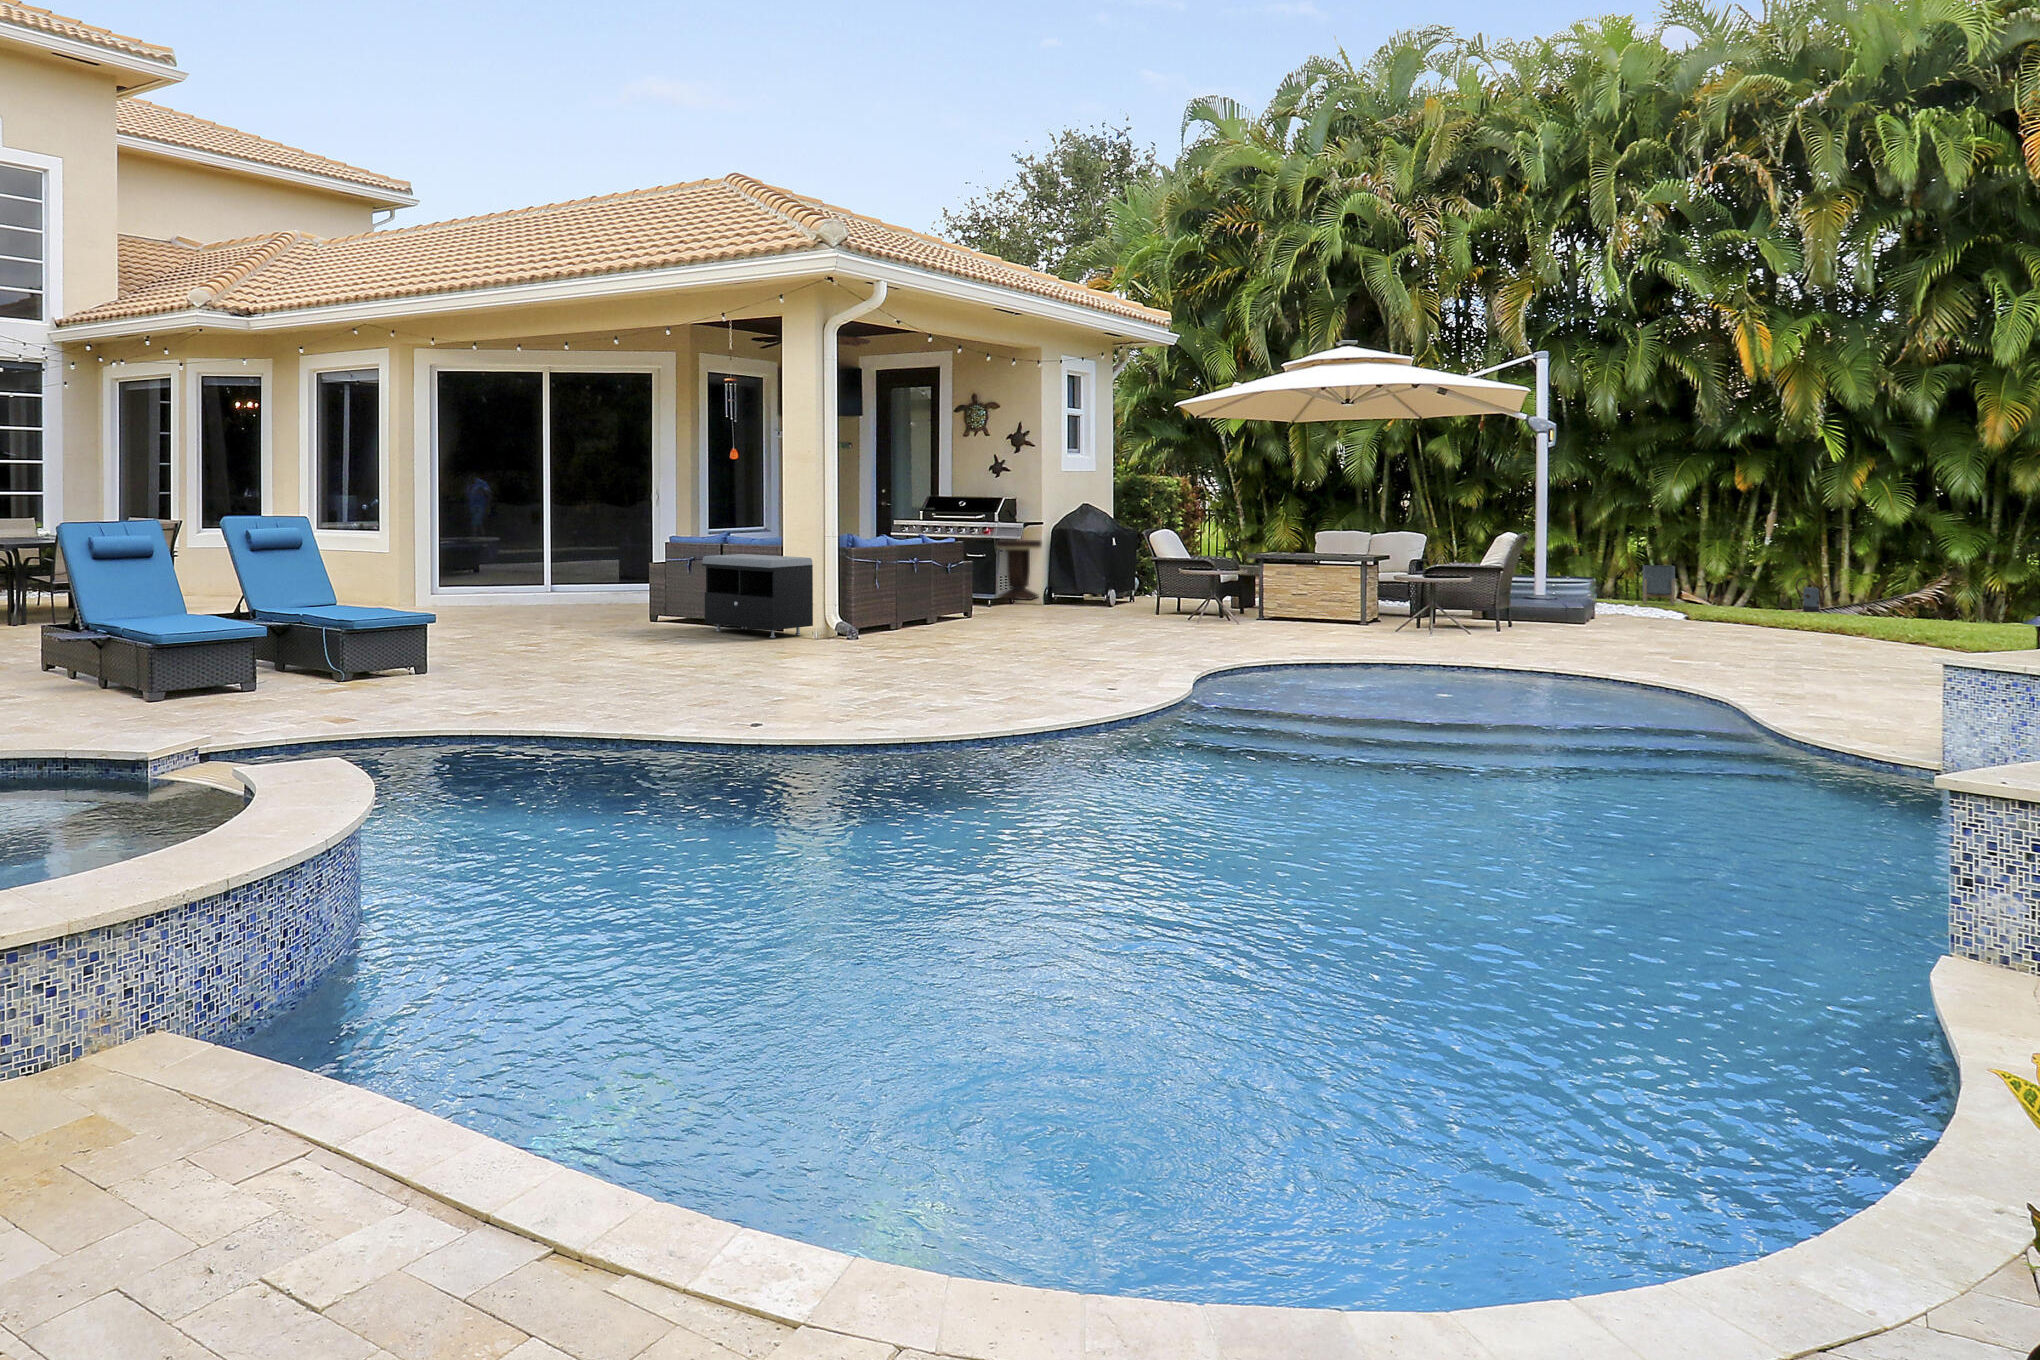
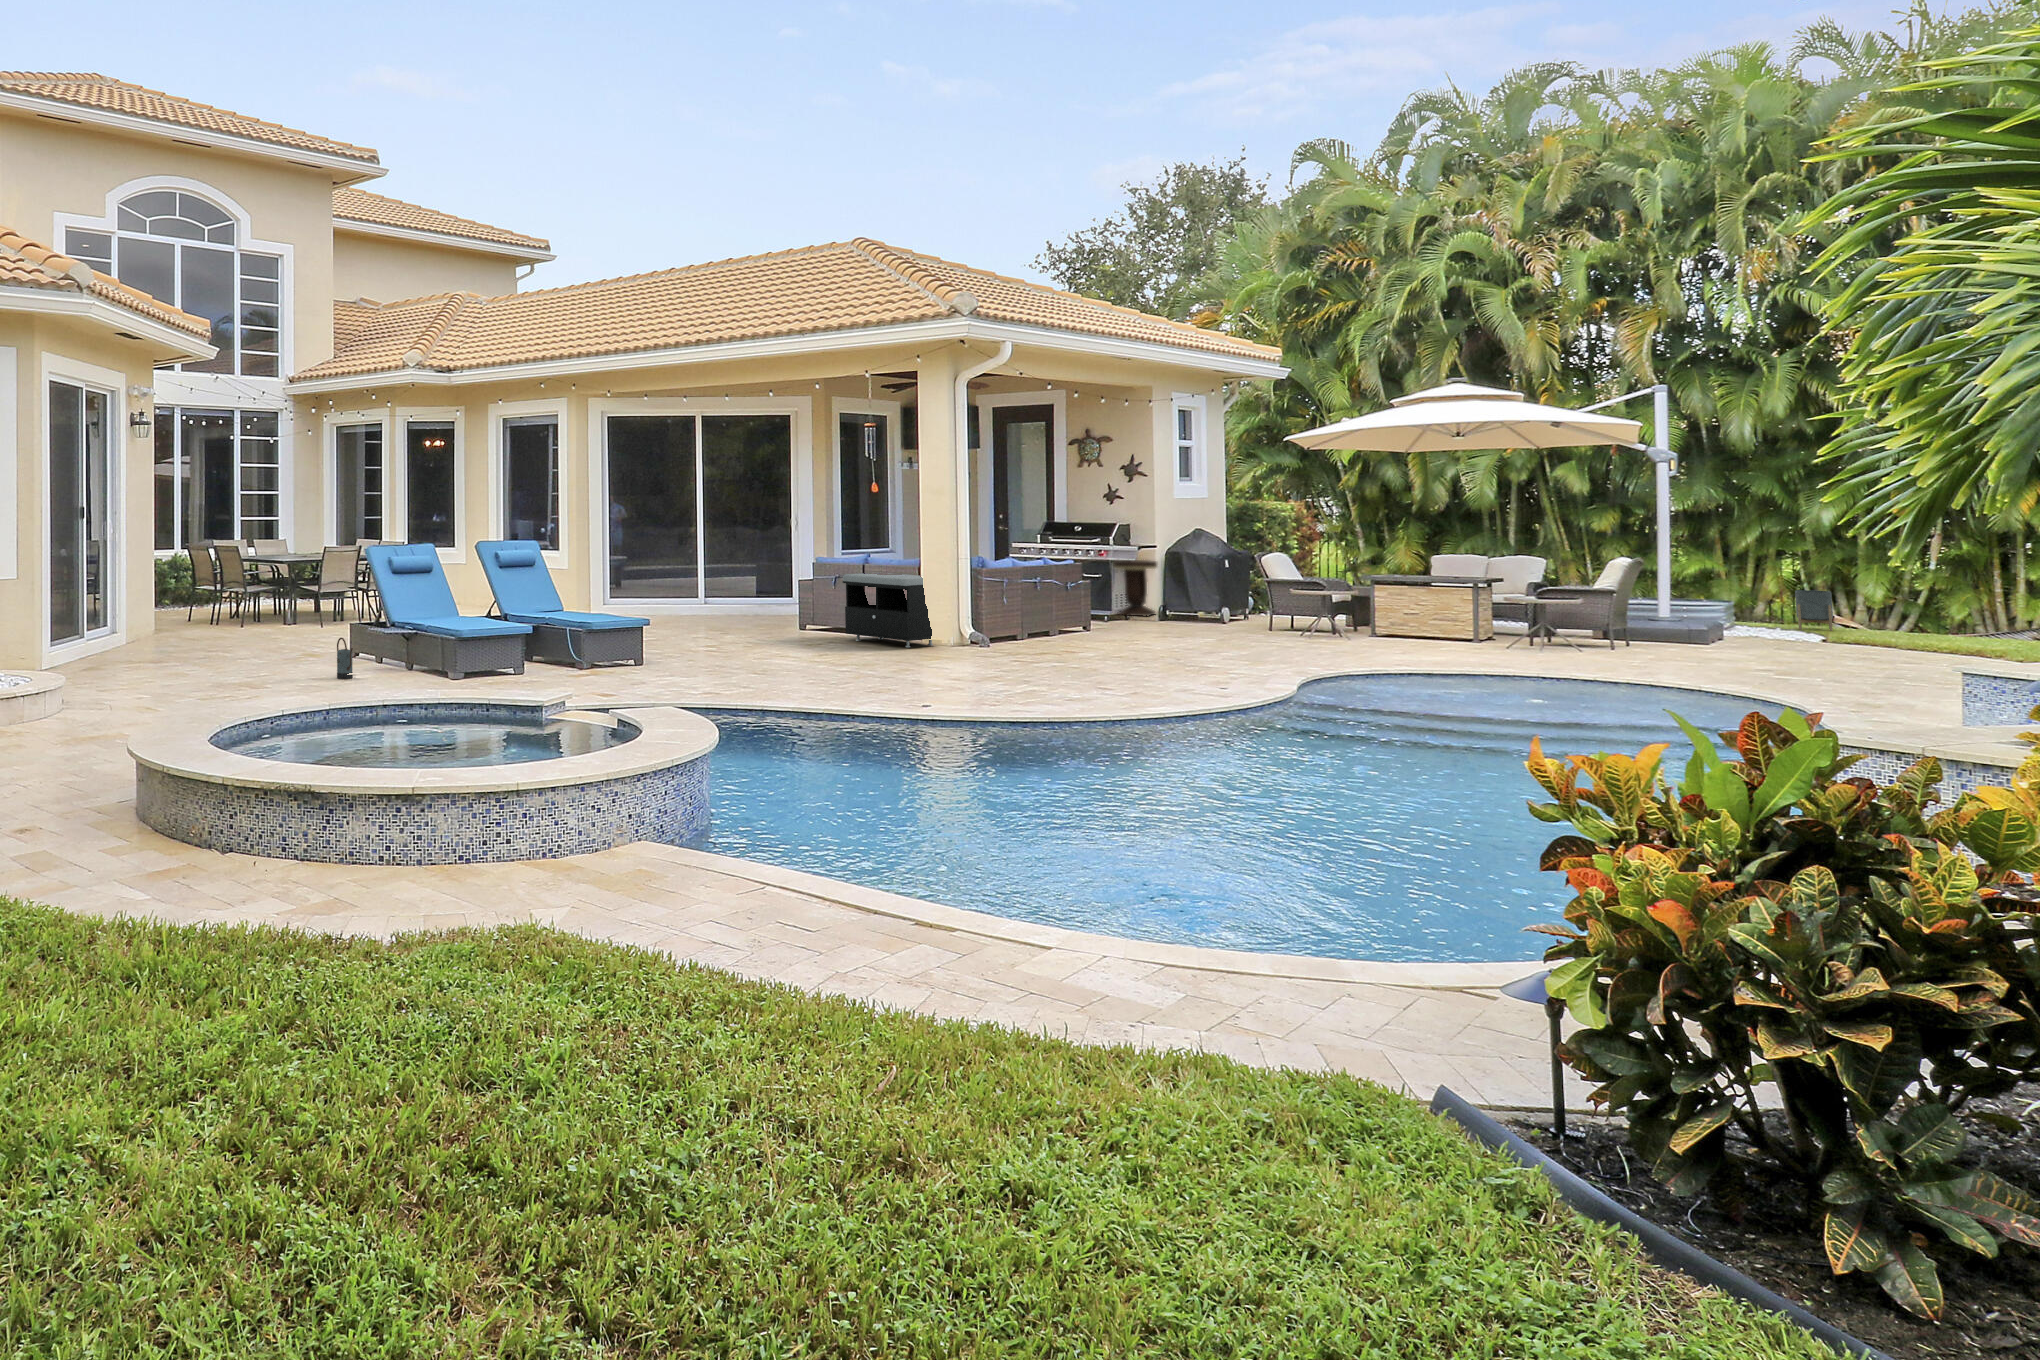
watering can: present [1796,578,1827,611] -> present [337,638,353,679]

